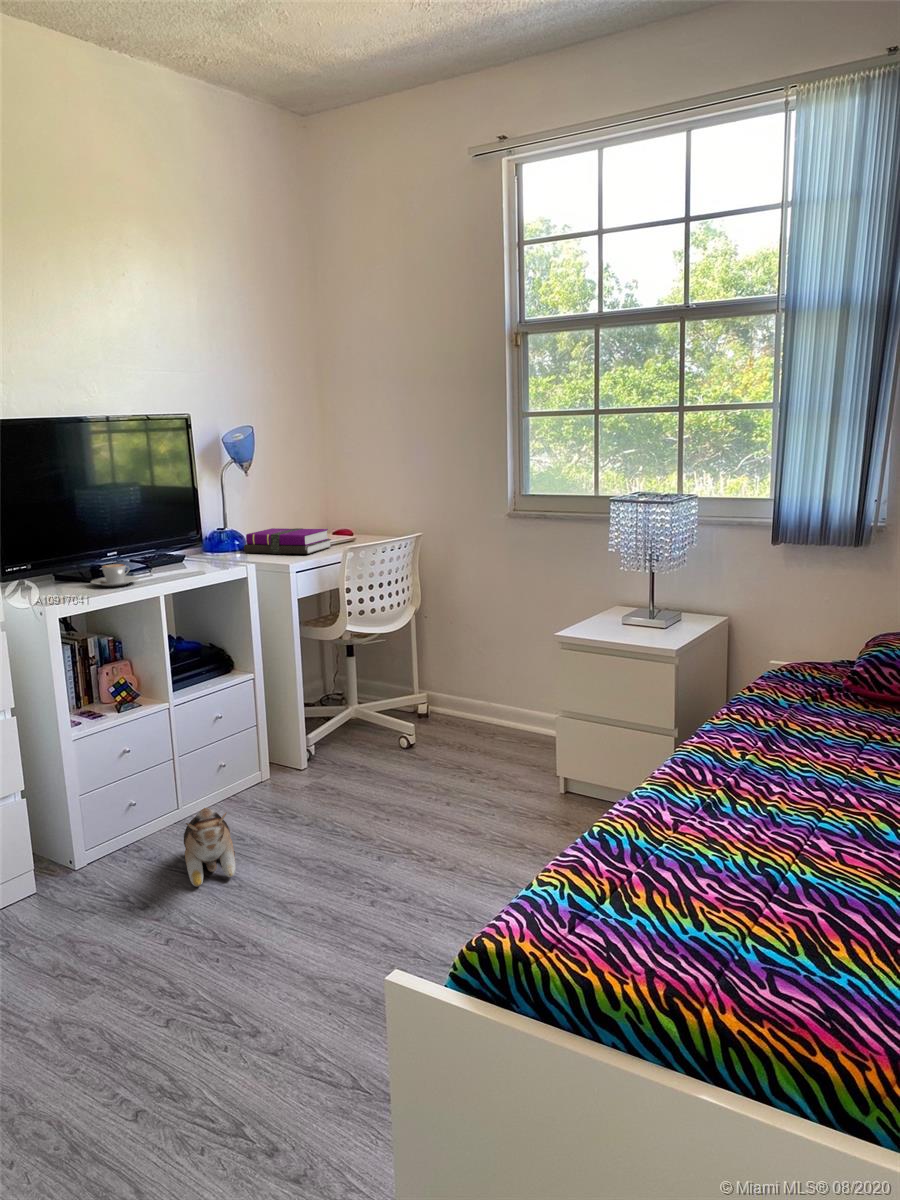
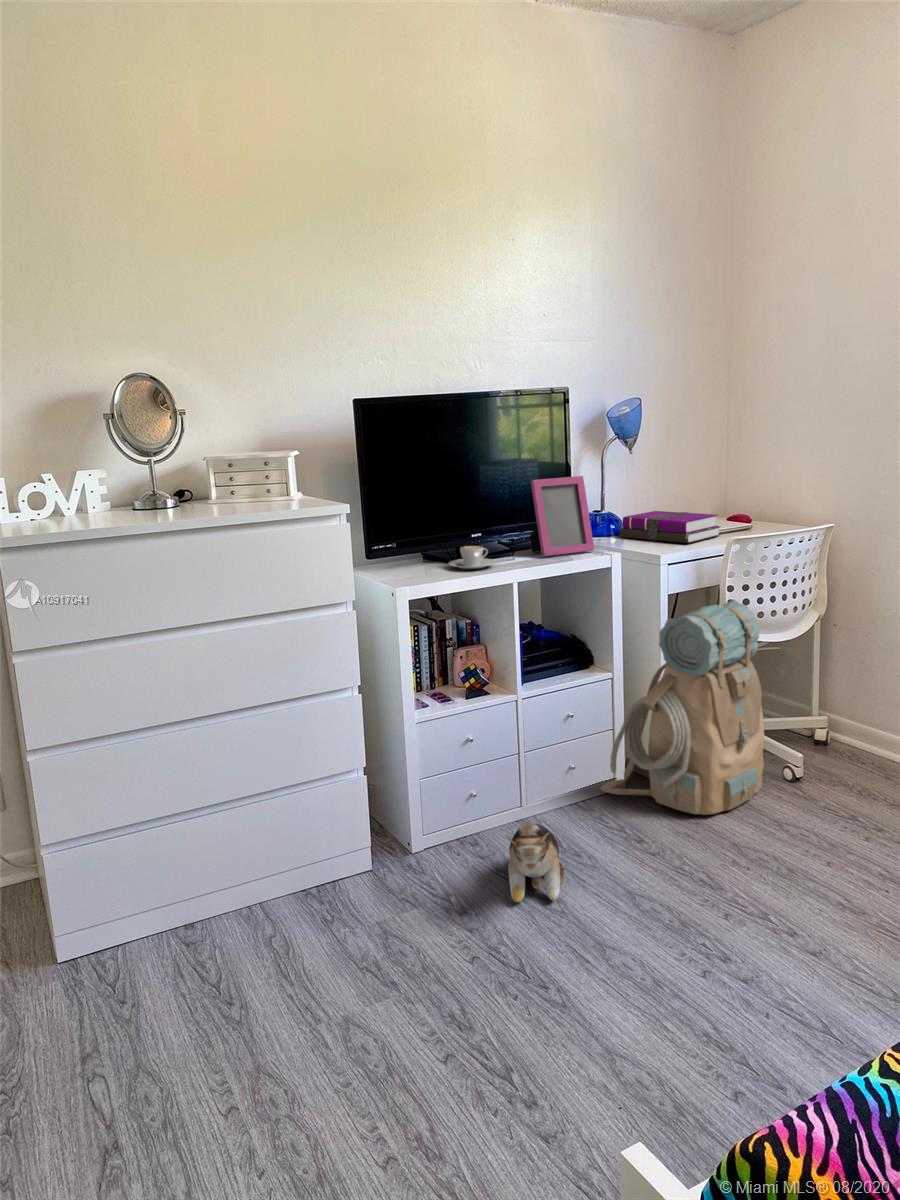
picture frame: none [164,497,227,572] -> present [530,476,594,556]
backpack: none [250,600,386,787] -> present [601,600,764,815]

